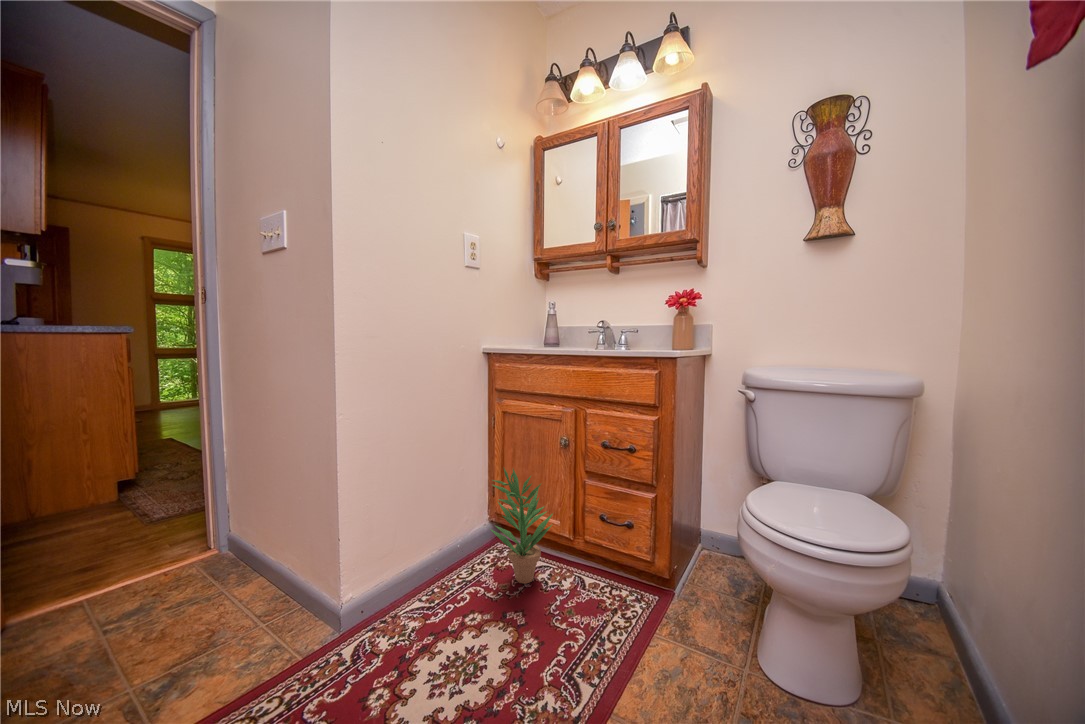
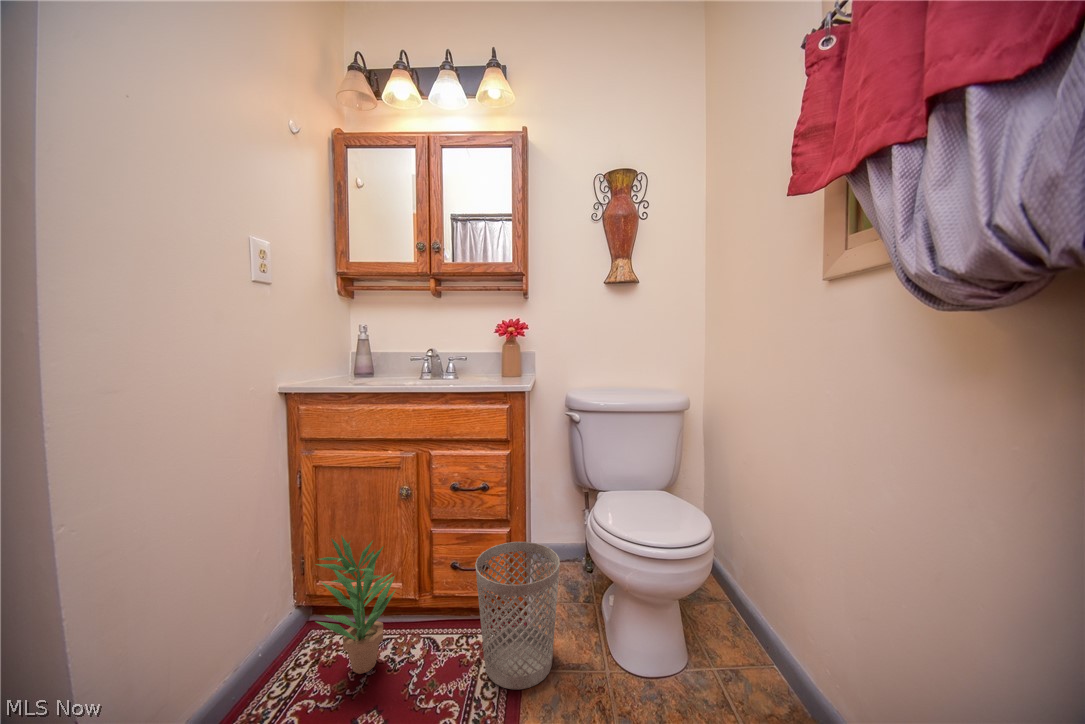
wastebasket: none [613,508,701,653] -> present [475,542,560,689]

